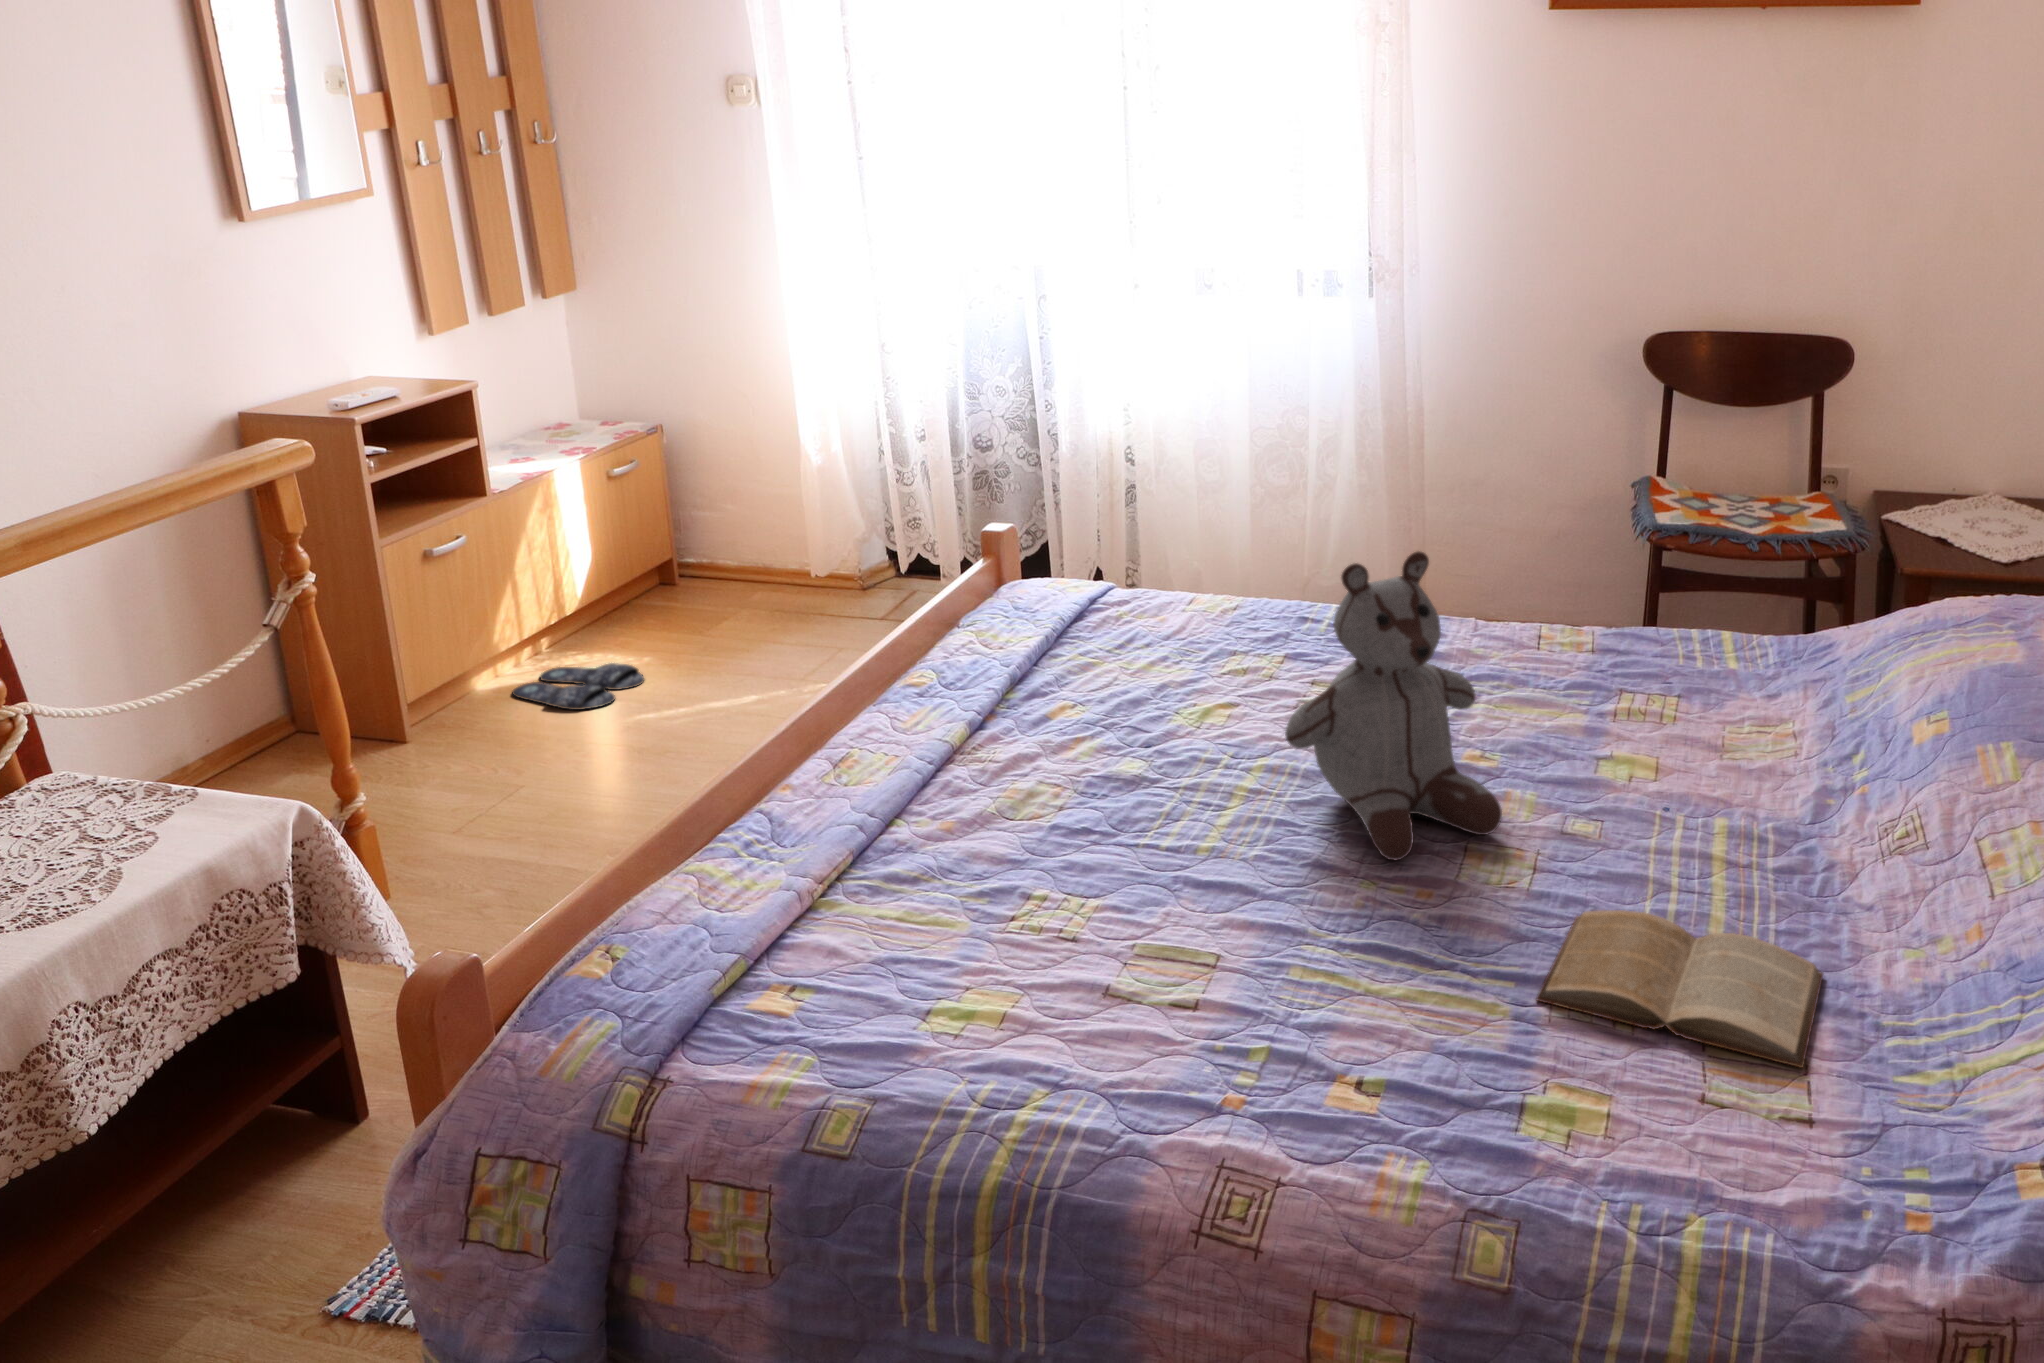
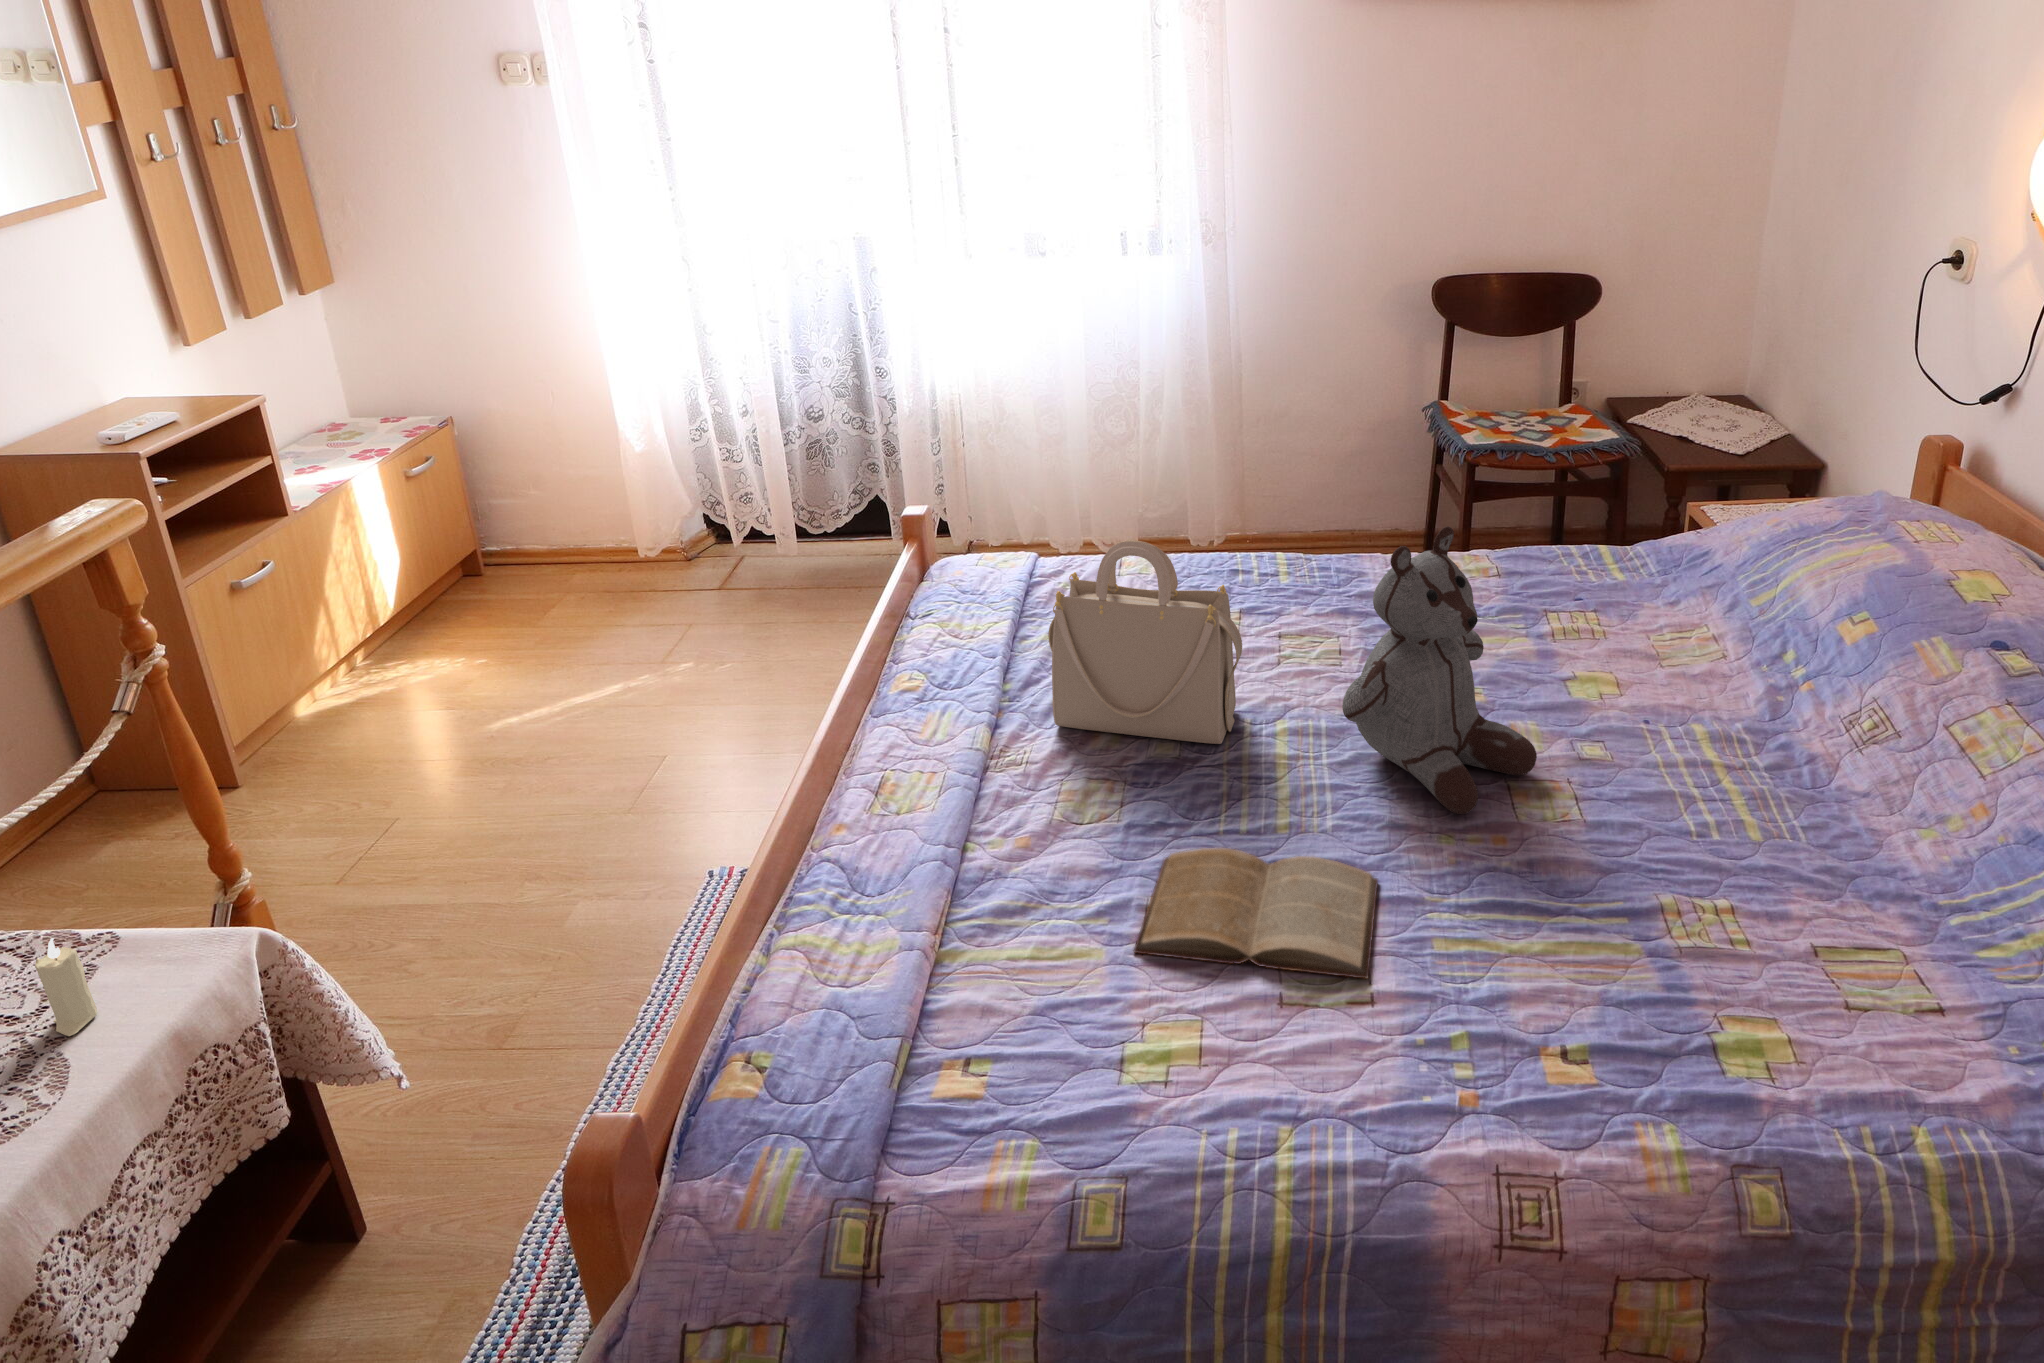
handbag: none [1031,542,1223,766] -> present [1048,540,1242,744]
slippers: present [512,663,644,710] -> none [344,672,491,729]
candle: none [113,768,158,857] -> present [35,938,97,1036]
book: present [1536,910,1823,1068] -> present [1134,848,1378,979]

